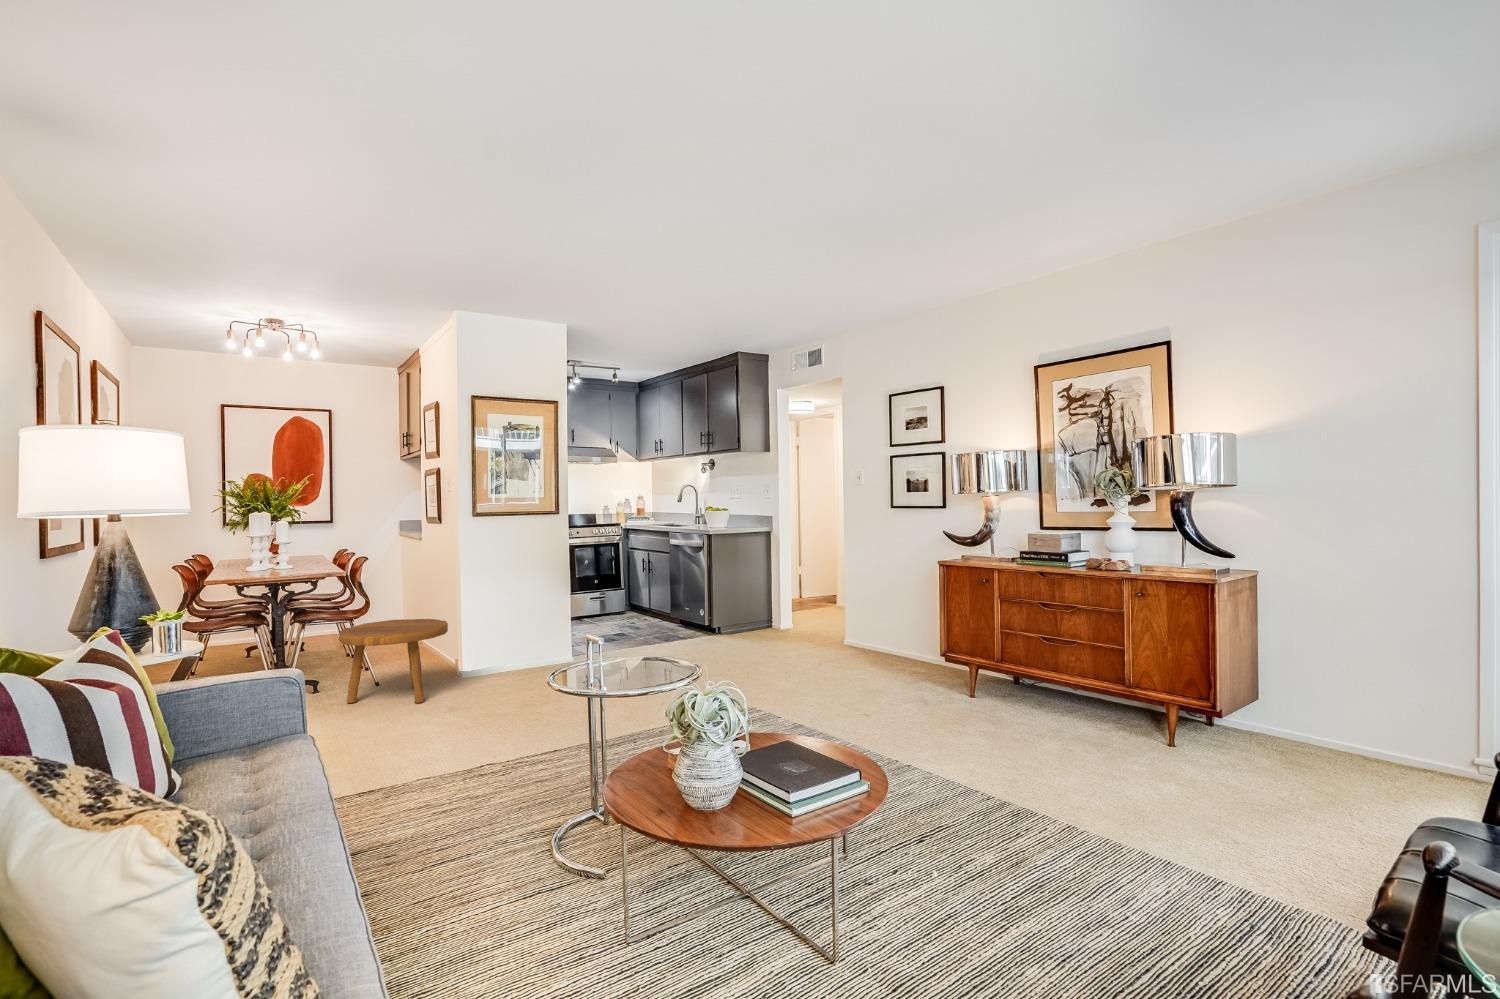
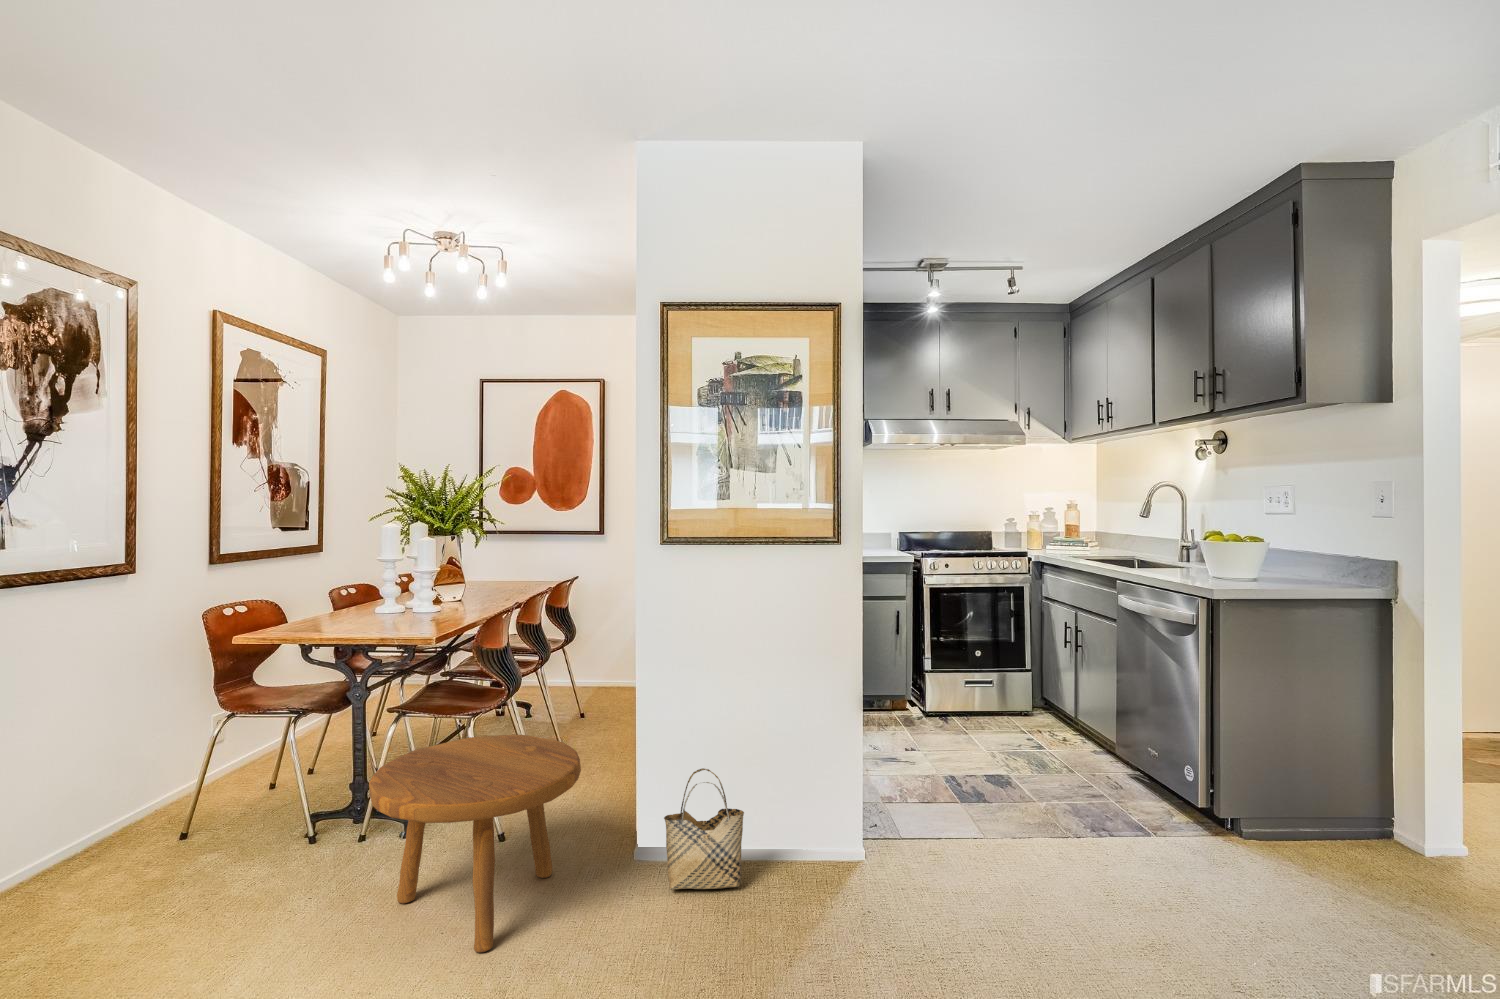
woven basket: none [484,624,522,678] -> present [664,768,744,890]

